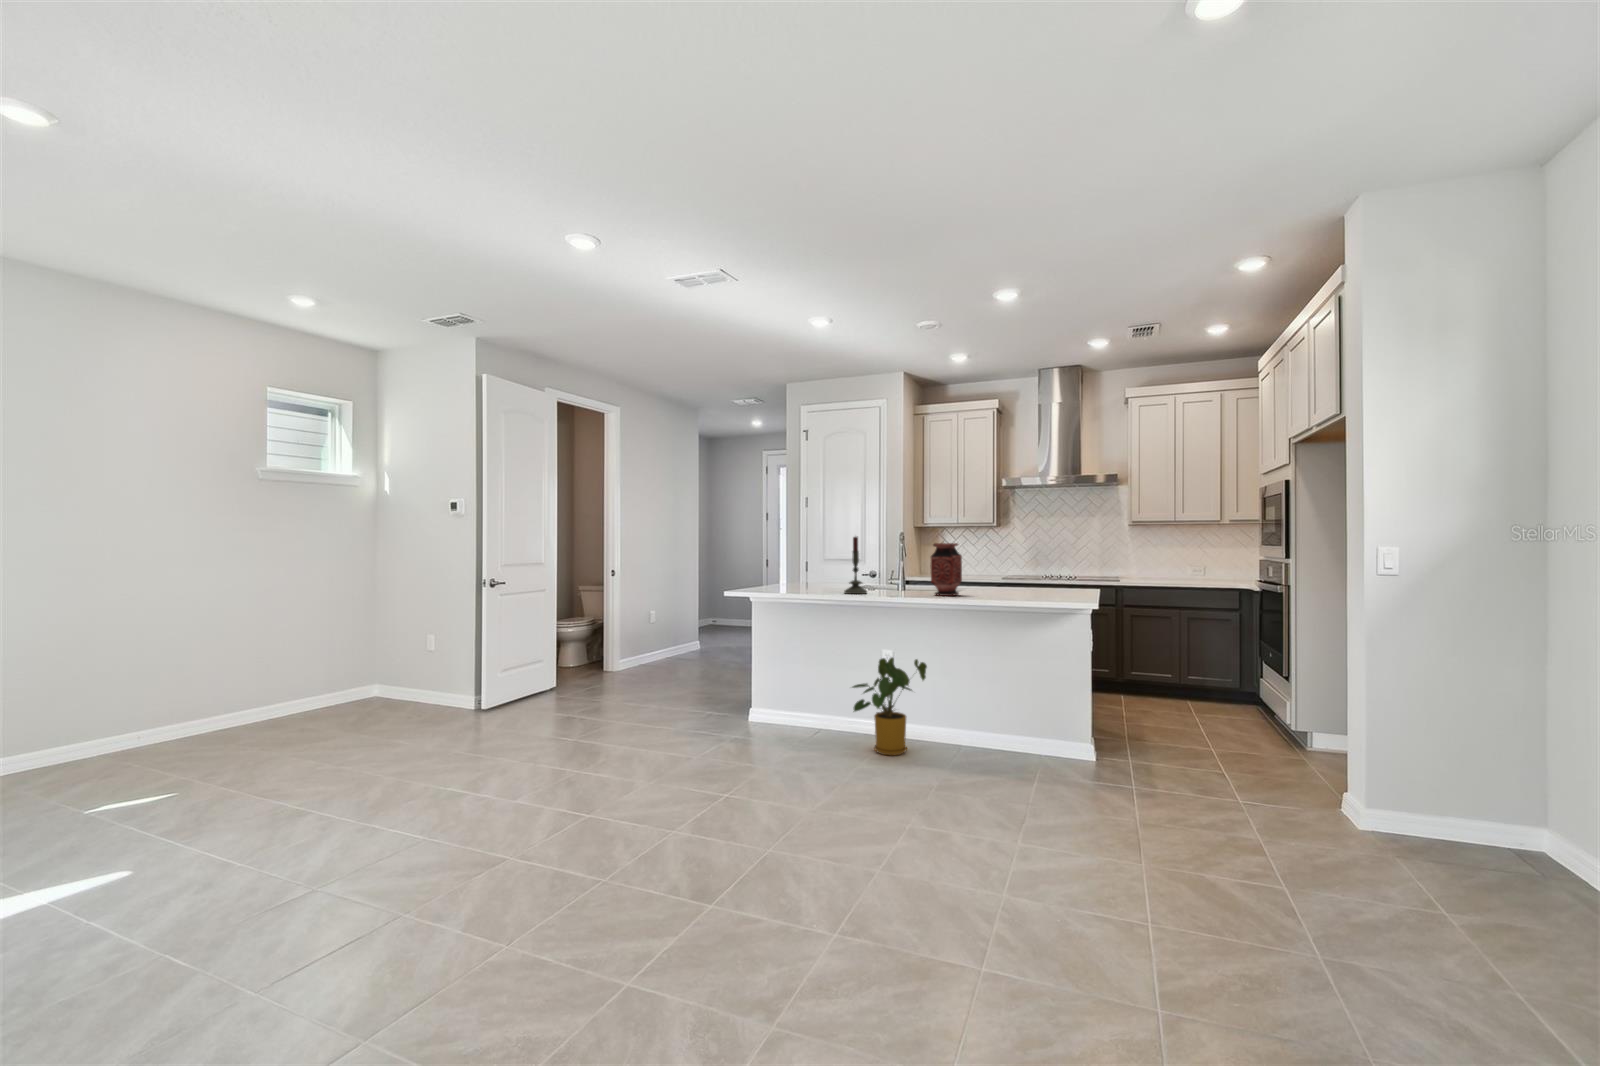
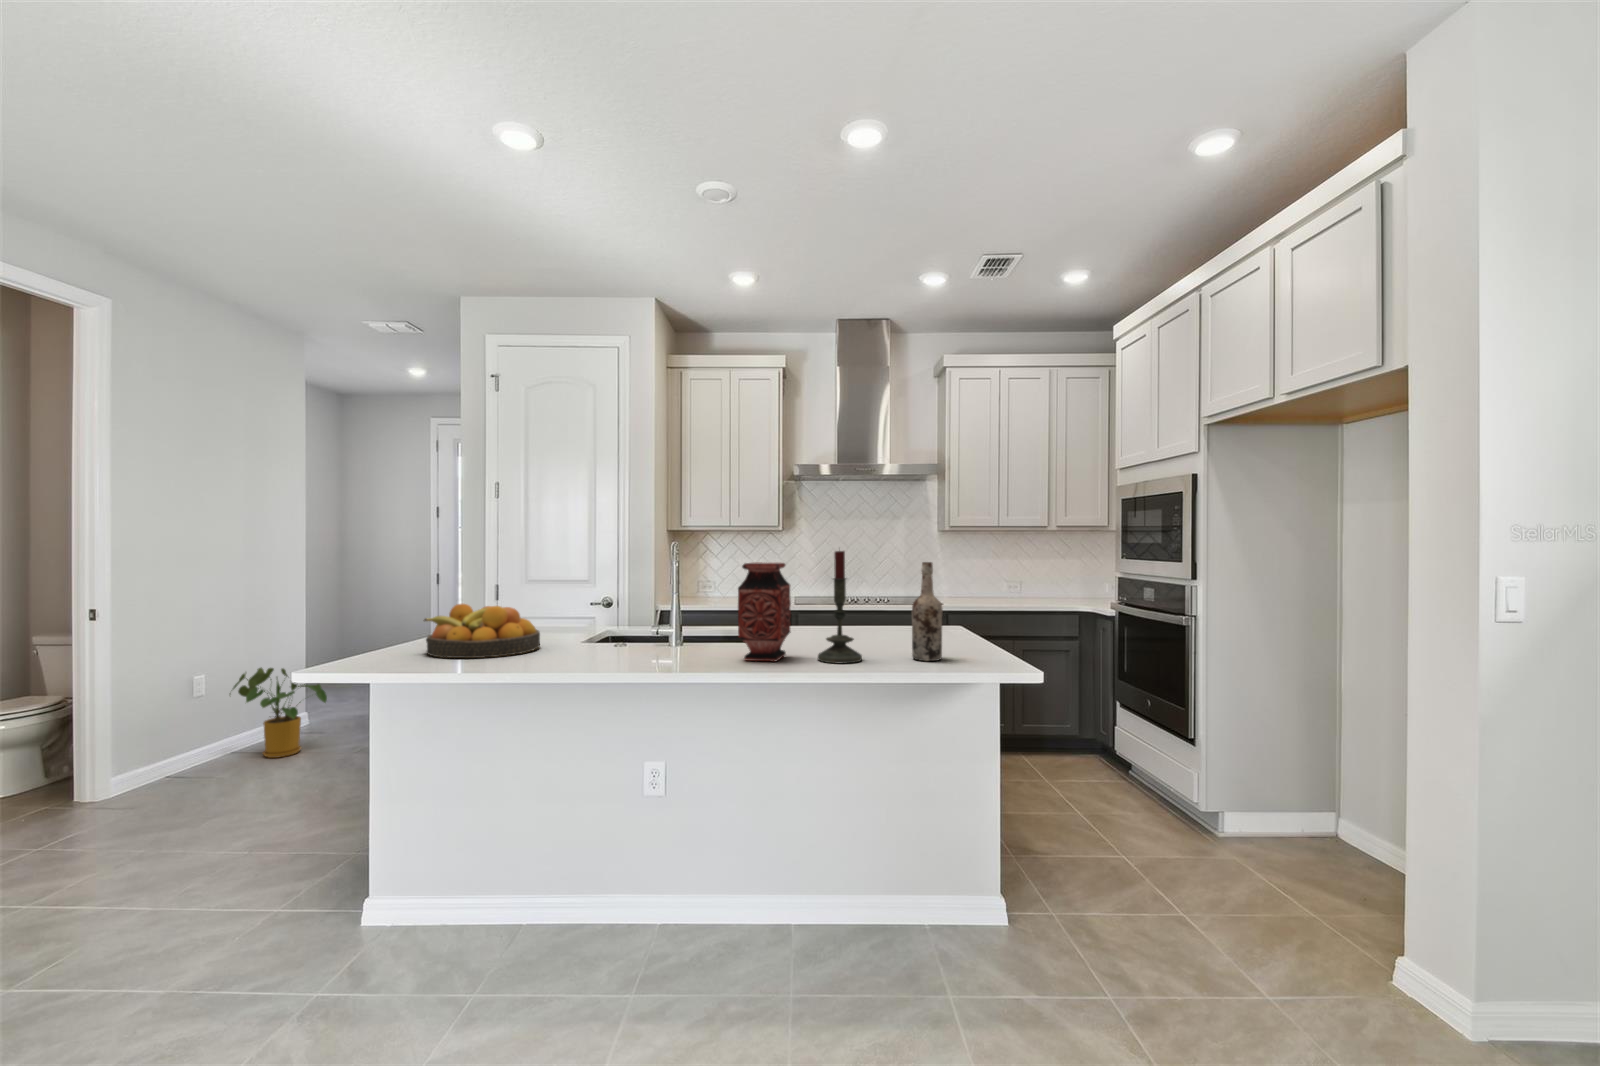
candle: present [845,537,867,594] -> present [818,551,862,664]
wine bottle: none [1030,543,1048,599] -> present [912,562,943,661]
fruit bowl: none [778,565,832,591] -> present [424,604,540,658]
house plant: present [852,657,927,756] -> present [233,668,327,758]

